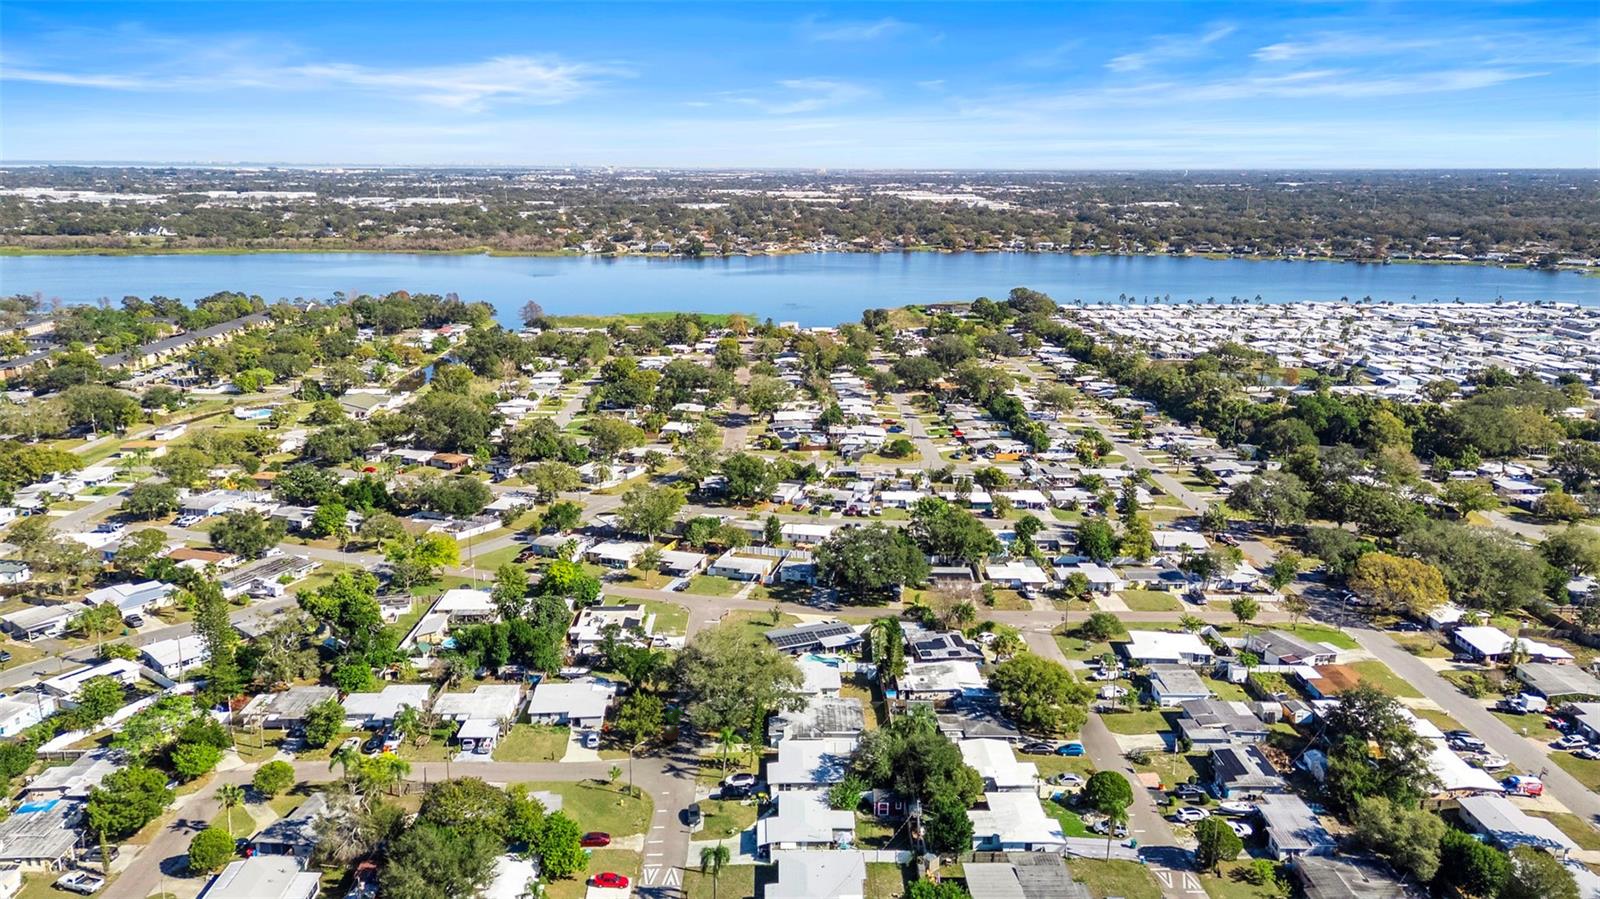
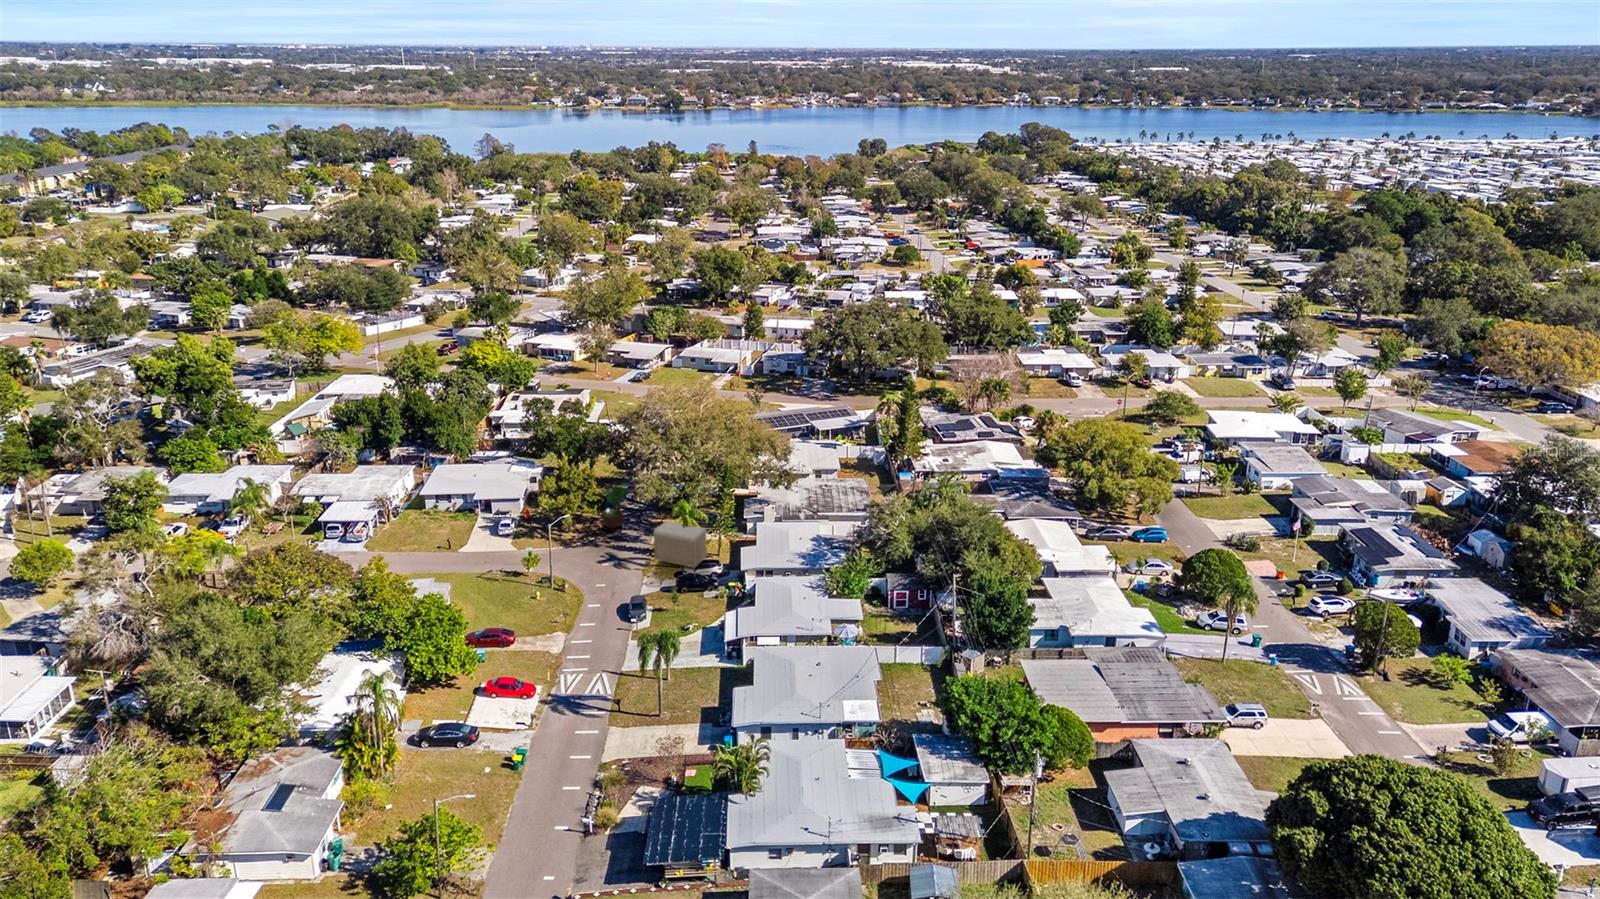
storage bench: none [704,741,742,779] -> present [653,521,707,568]

